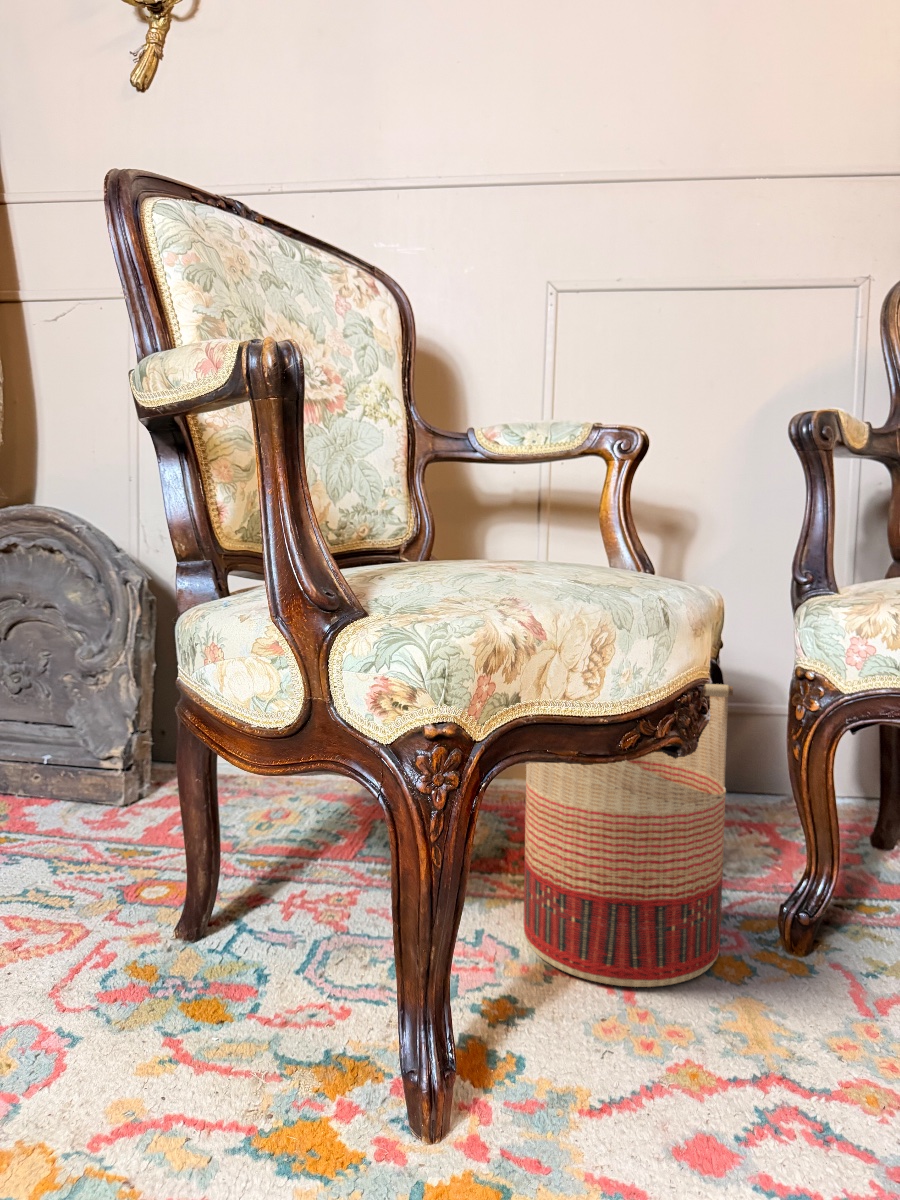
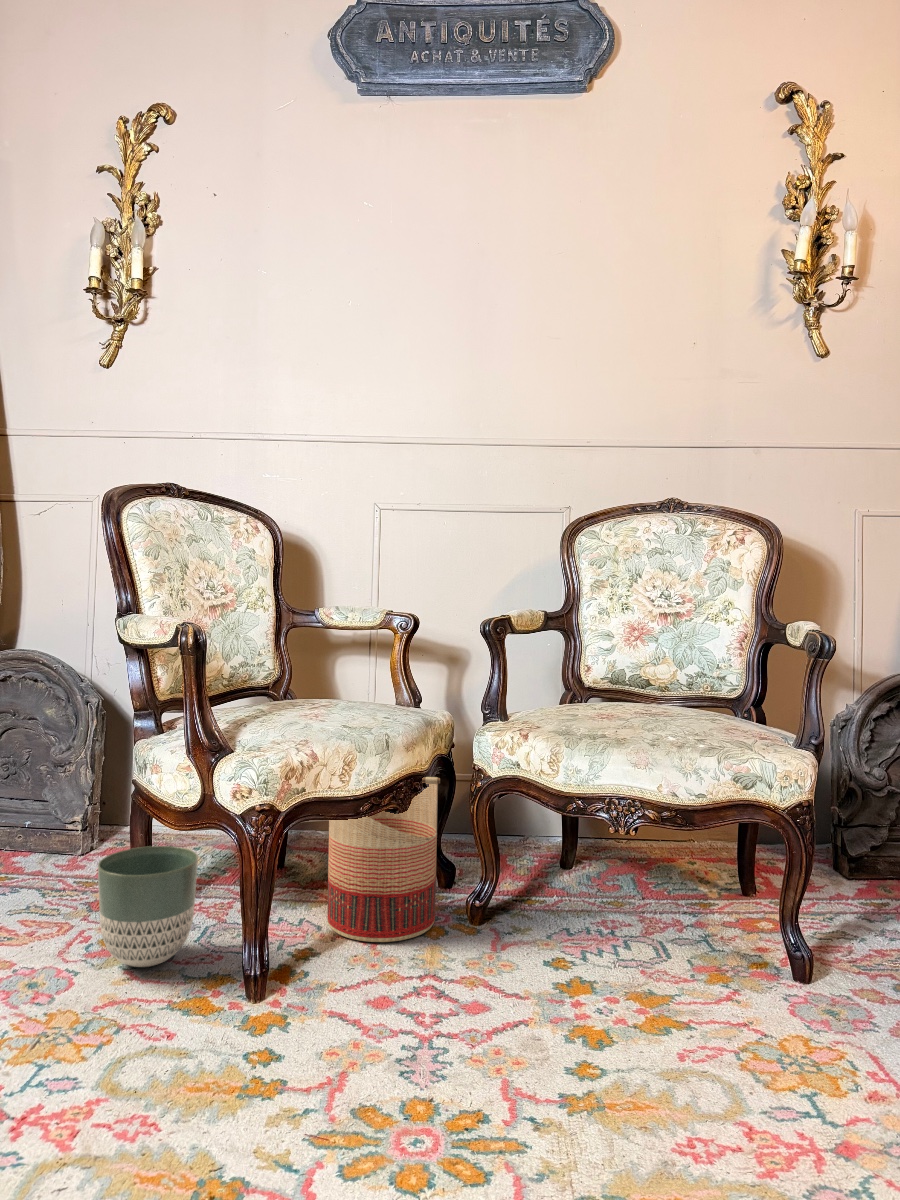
planter: none [110,802,299,1034] -> present [98,846,198,967]

